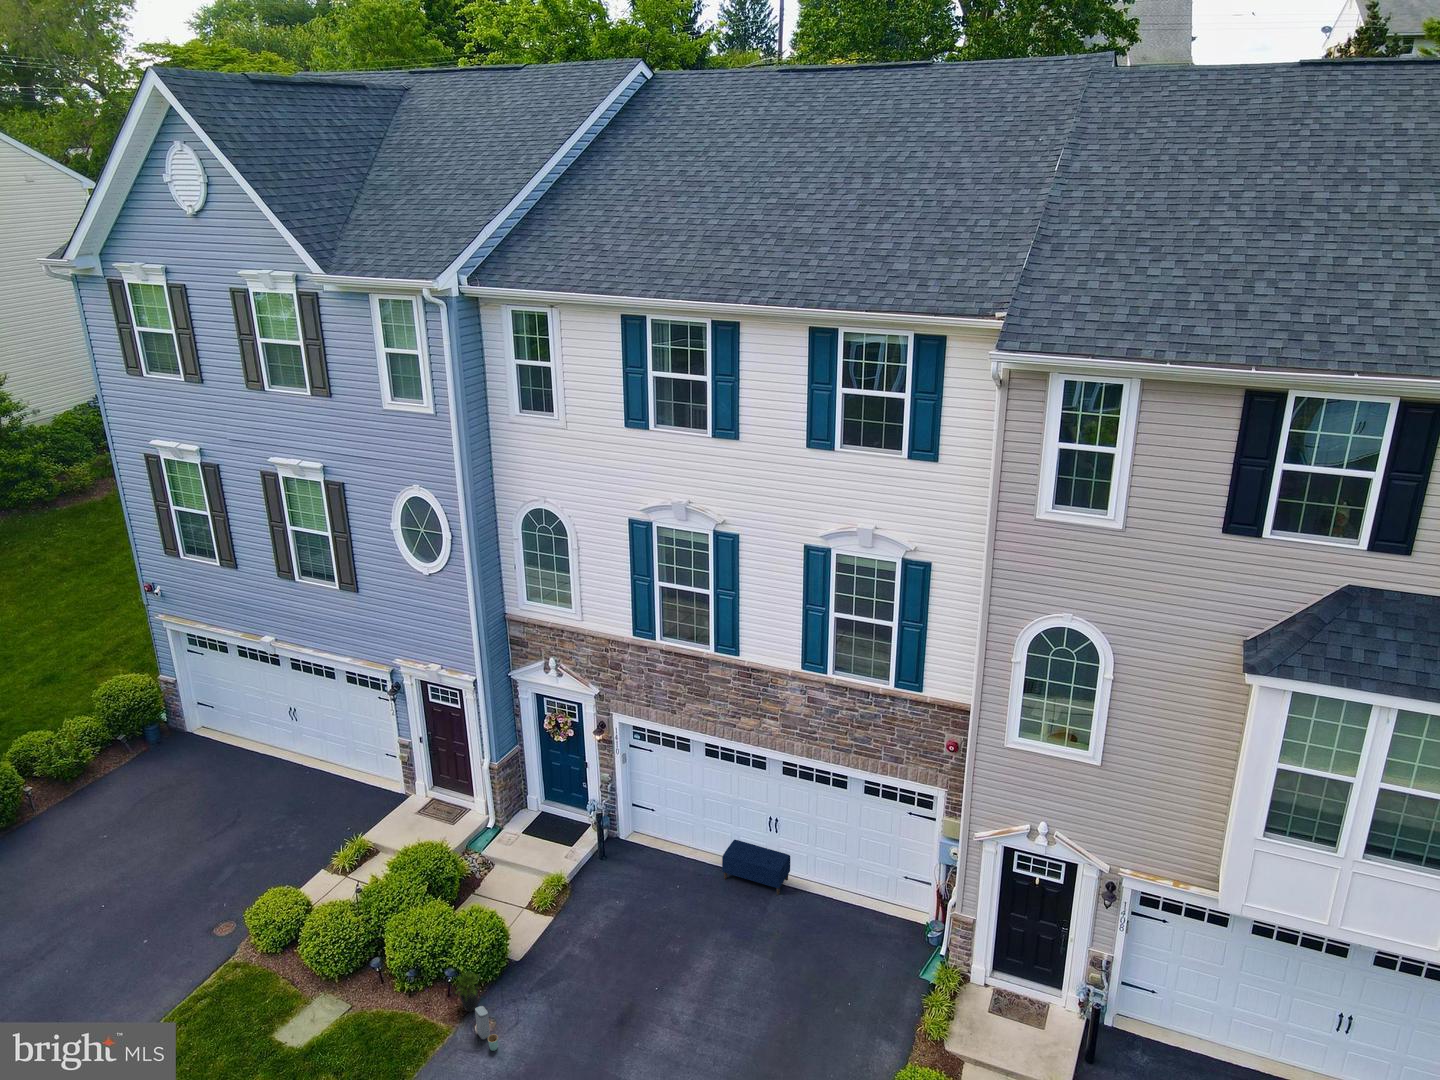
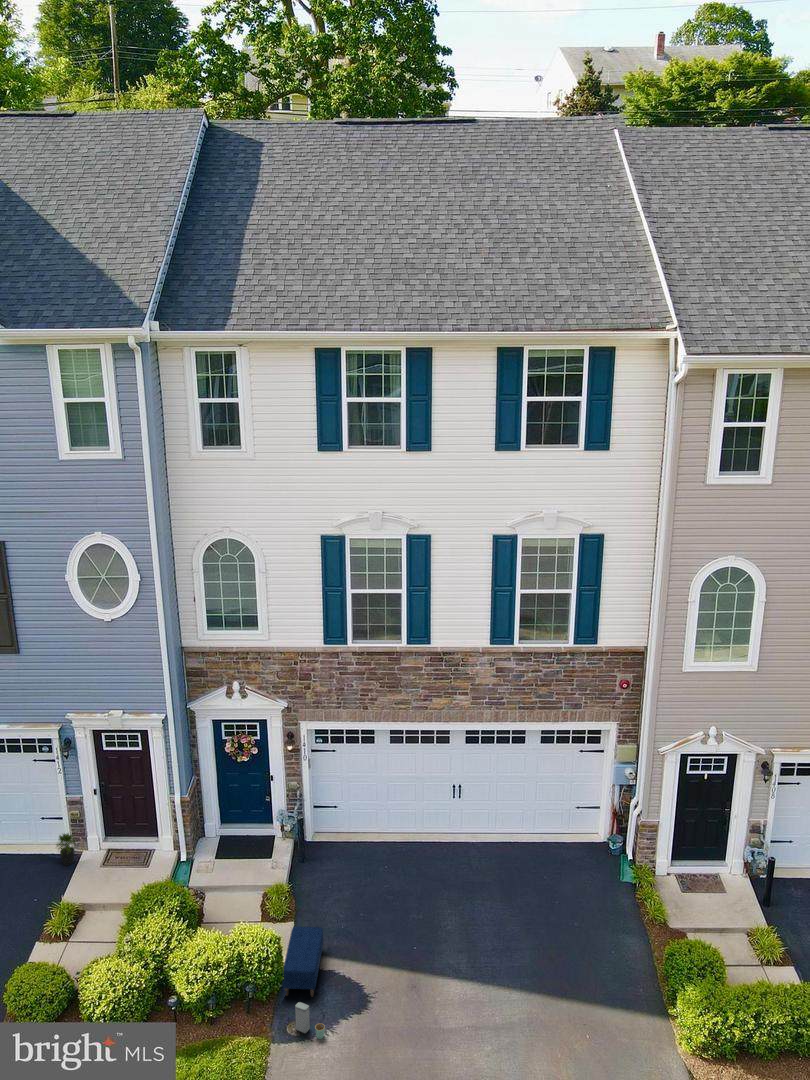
bench: present [722,840,790,895] -> present [282,927,323,997]
potted plant: present [458,972,478,1012] -> present [57,833,74,866]

